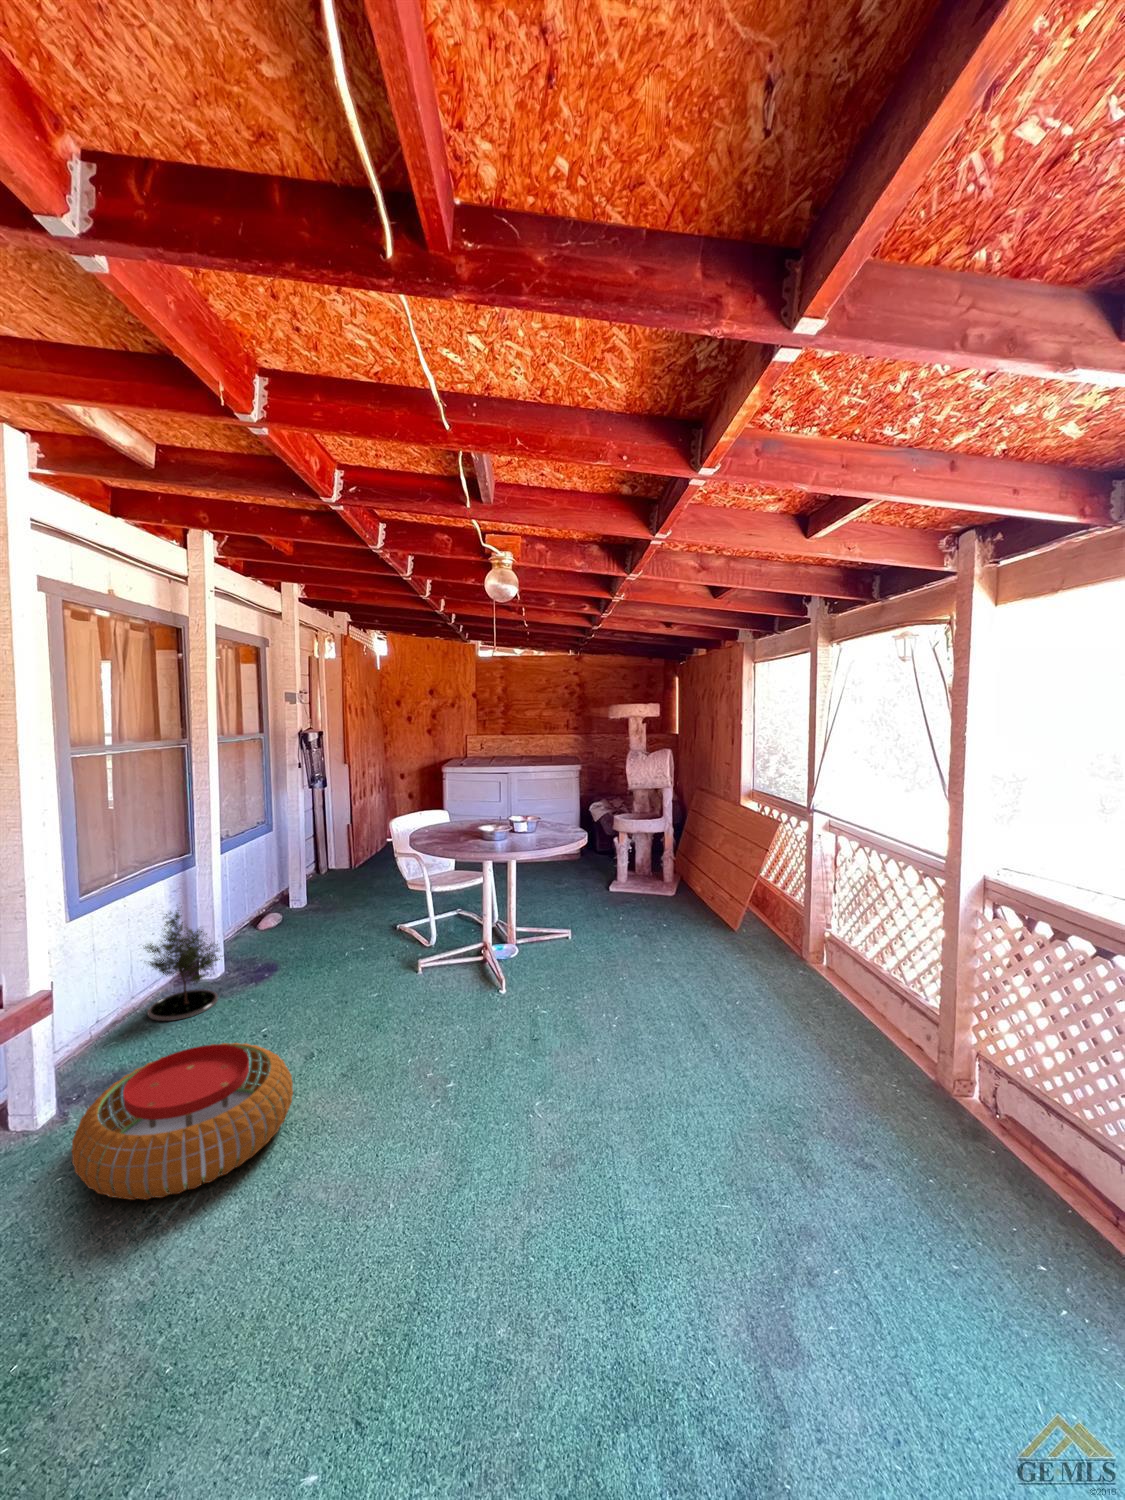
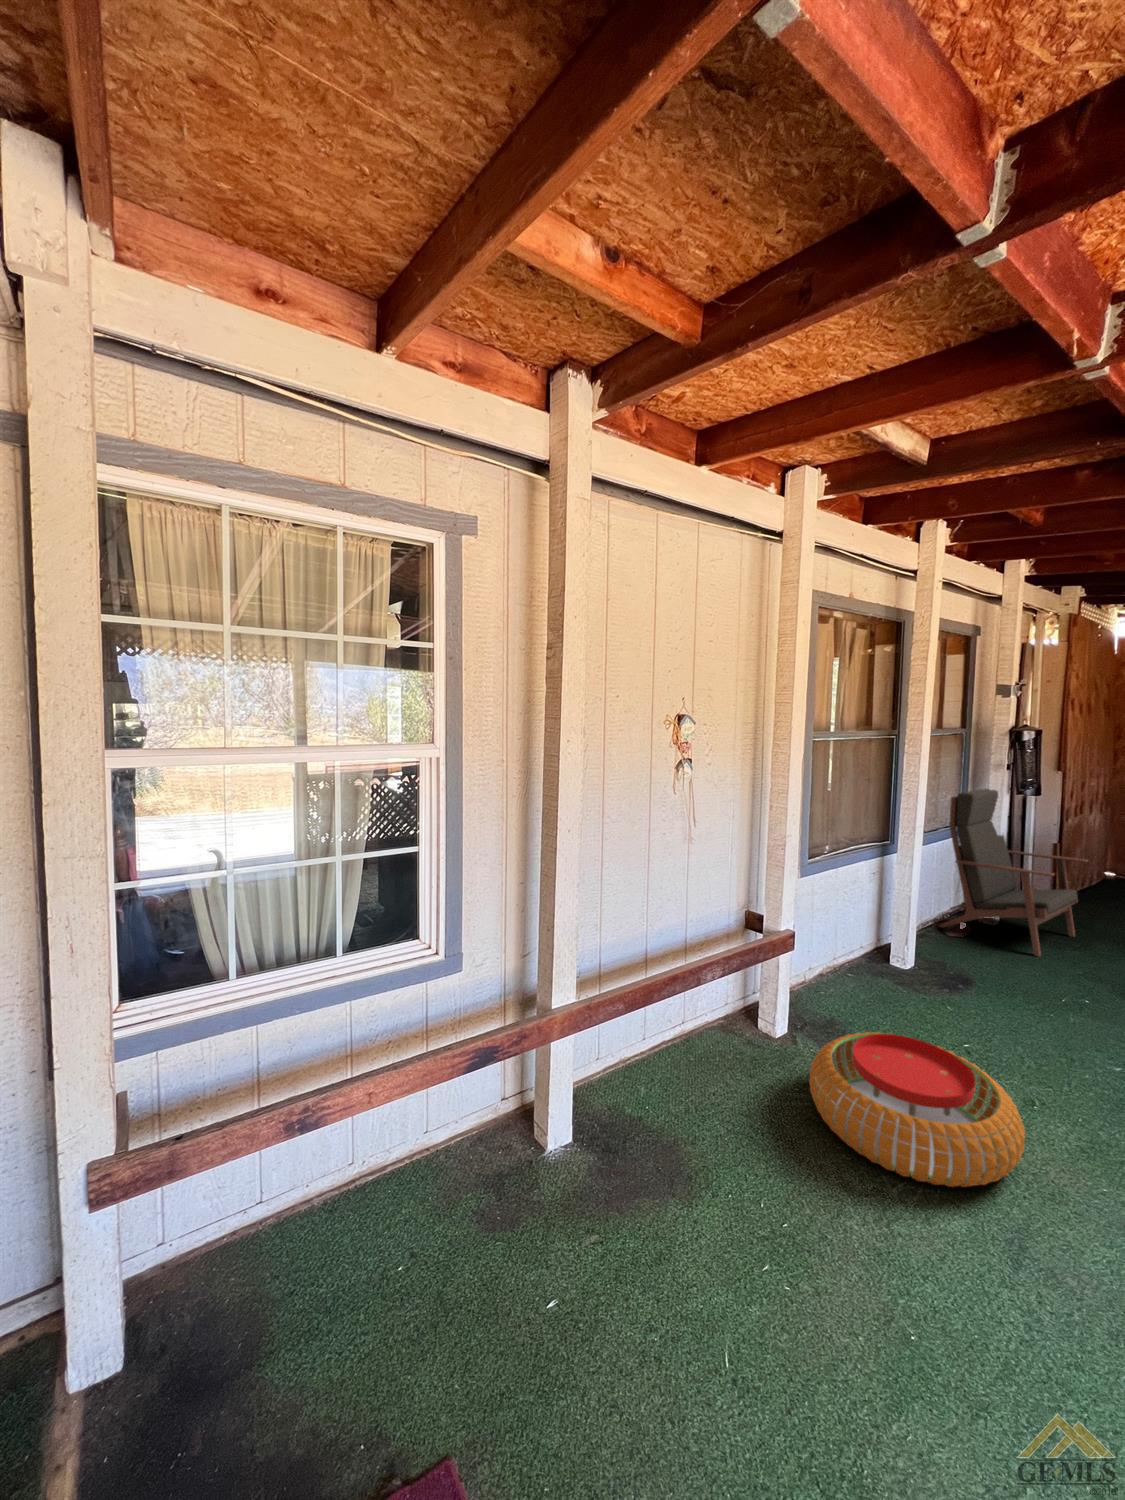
lounge chair: none [253,785,365,924] -> present [939,789,1088,957]
potted tree: present [144,910,223,1021] -> none [846,887,925,1001]

